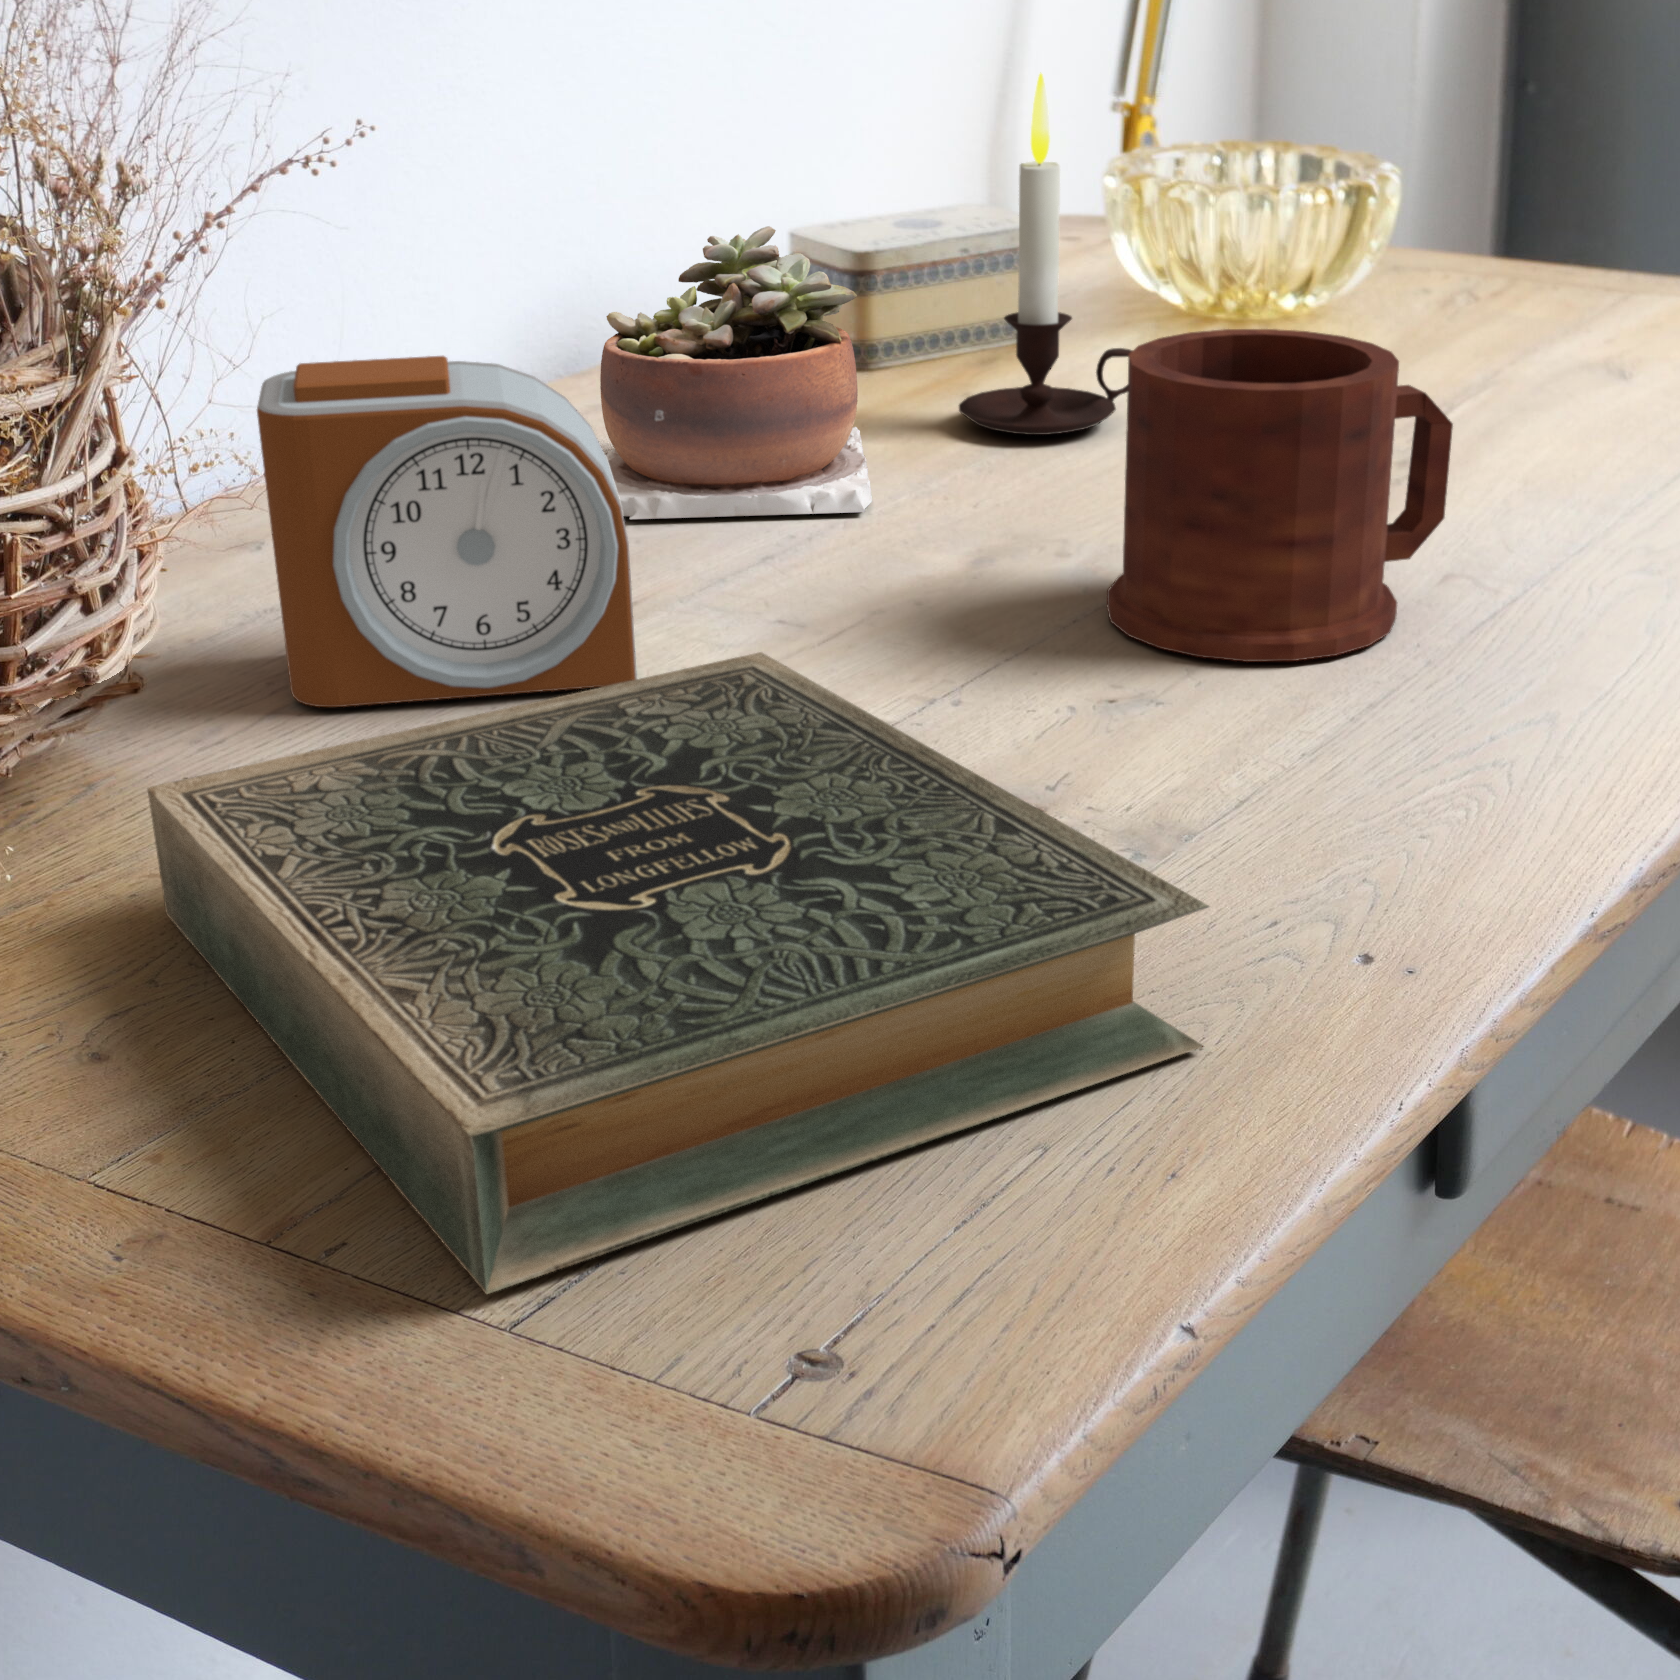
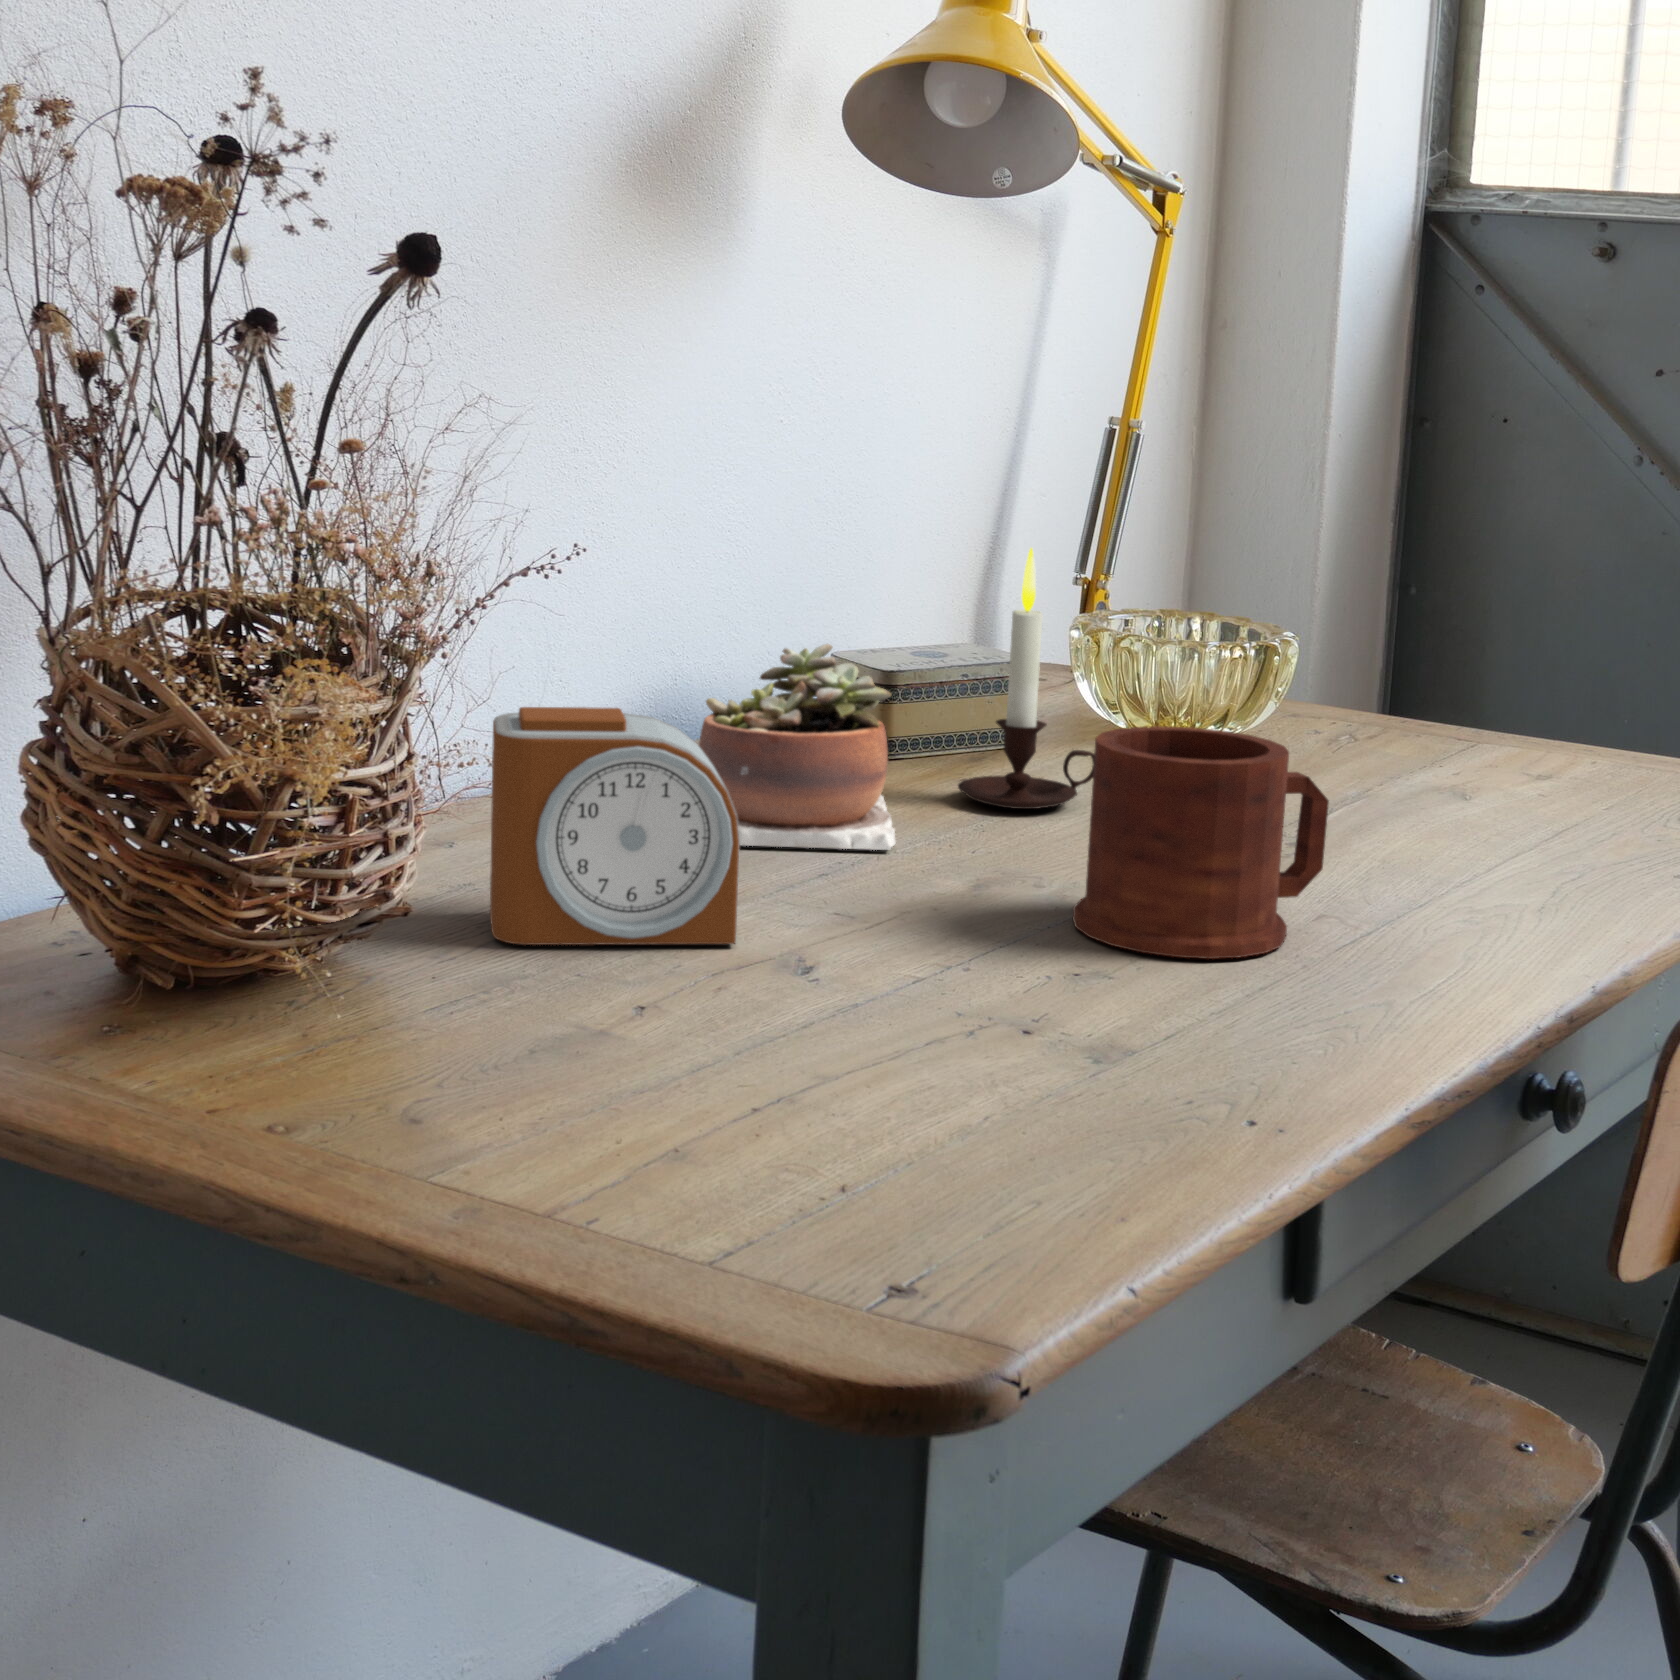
hardback book: present [147,652,1209,1294] -> none [433,915,1152,1253]

